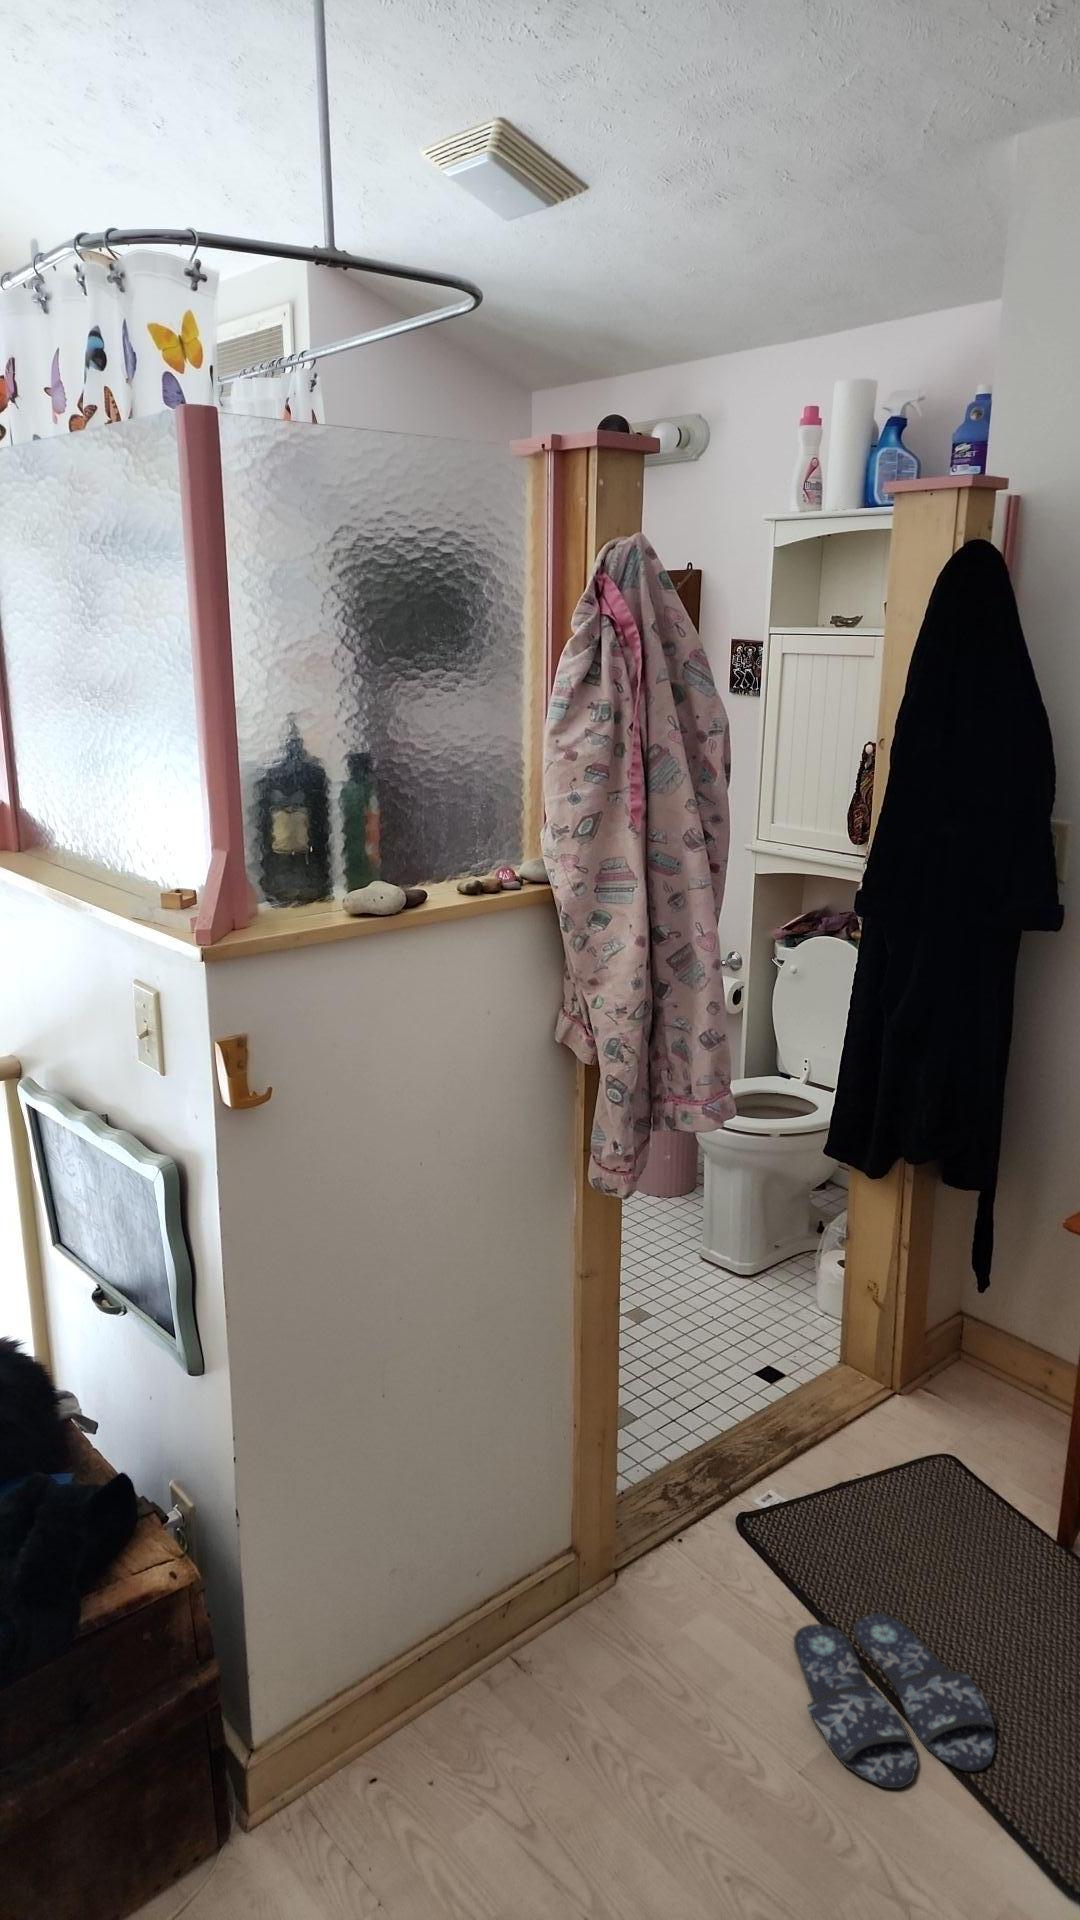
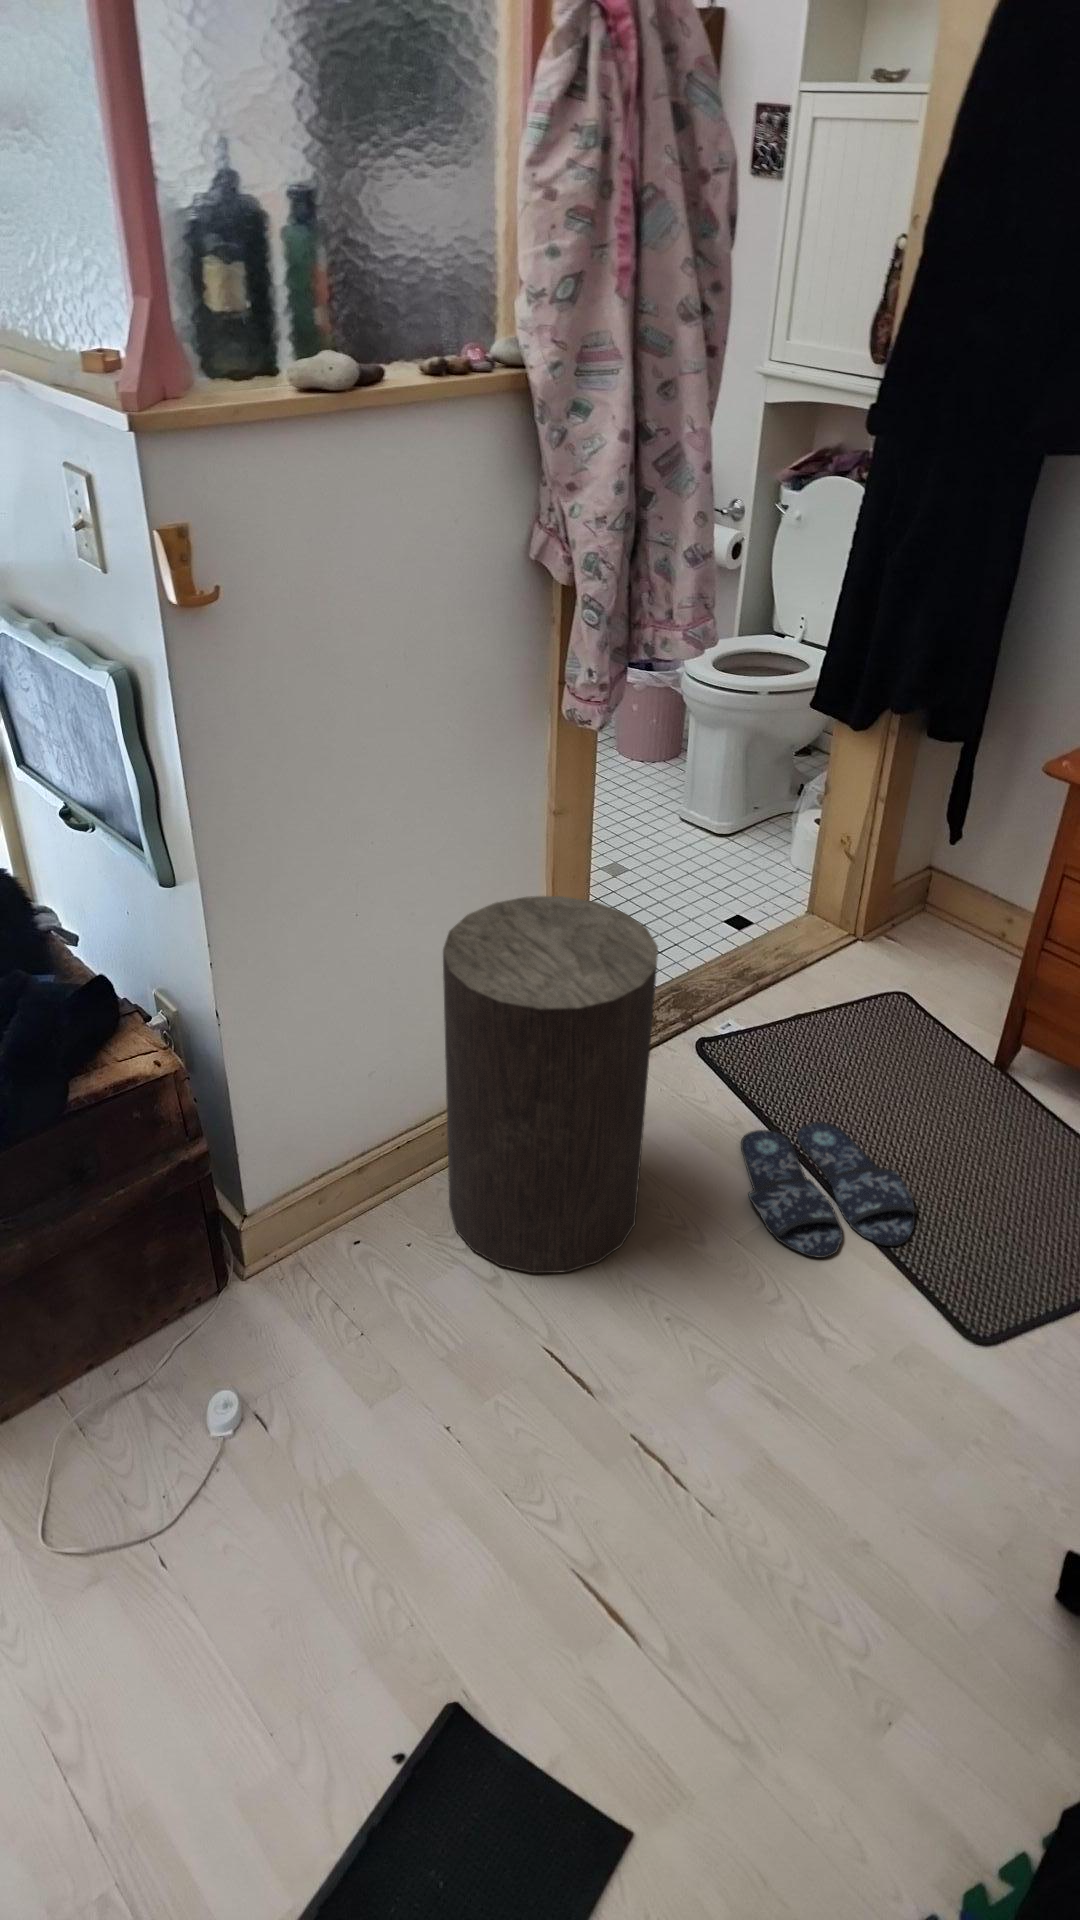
stool: none [474,1368,696,1816] -> present [443,896,658,1273]

